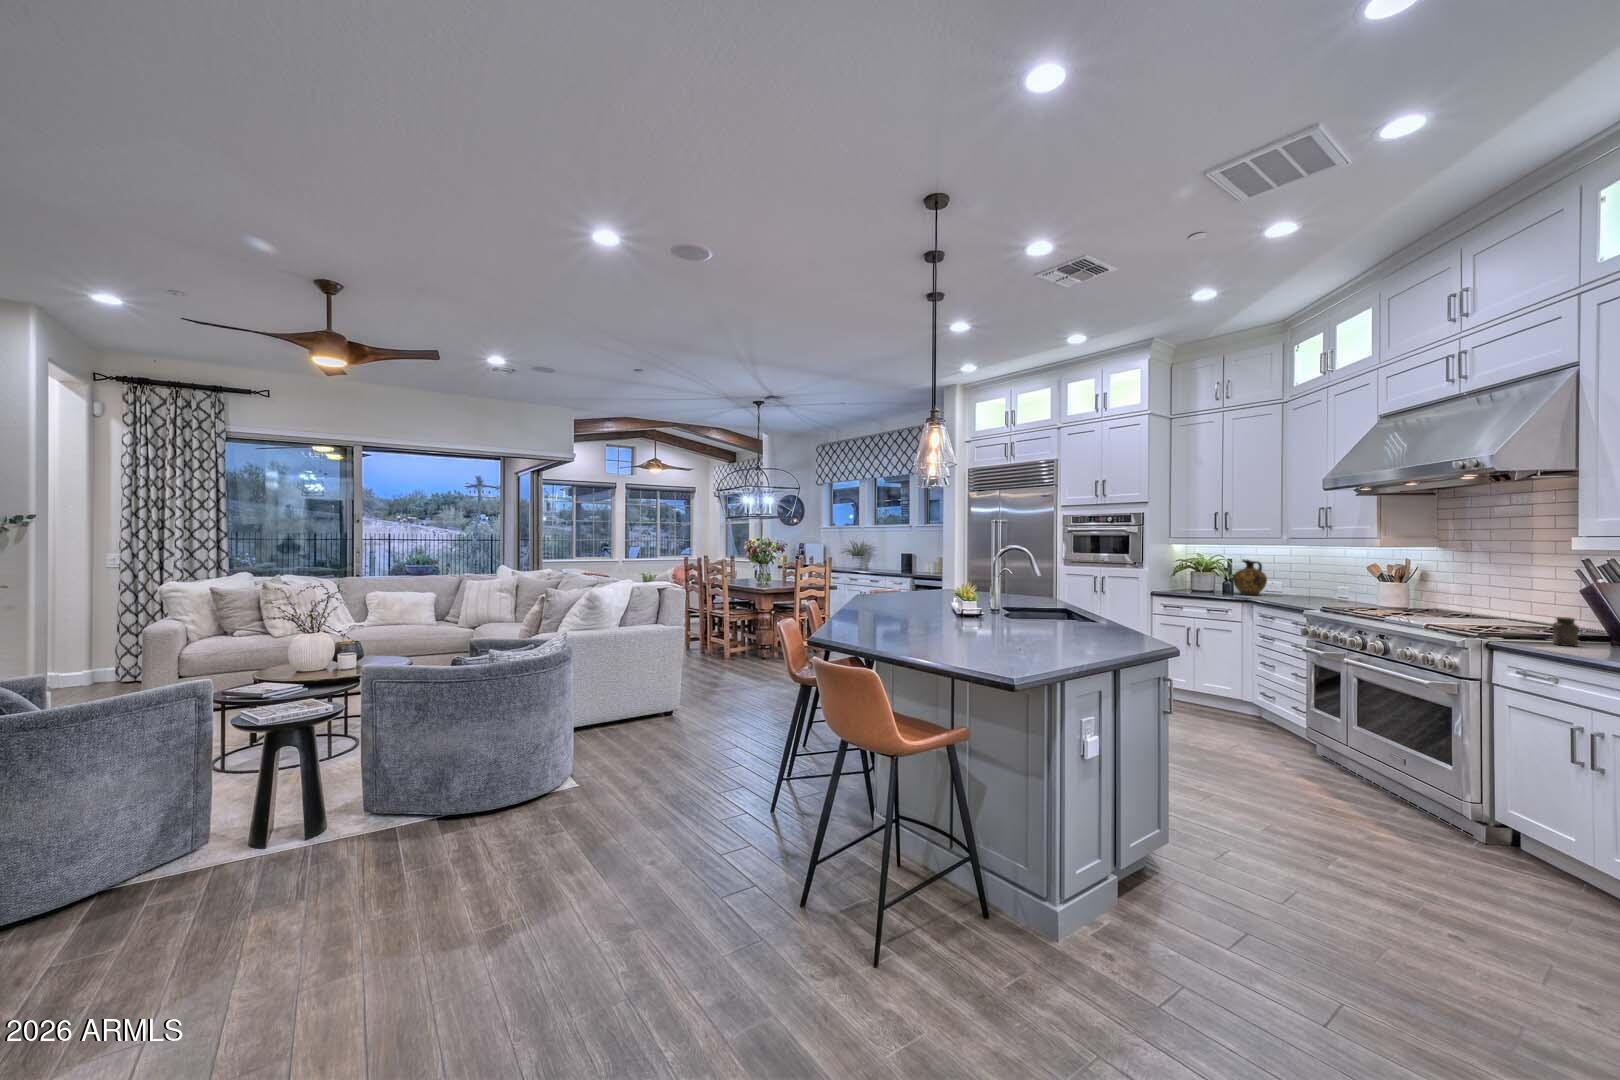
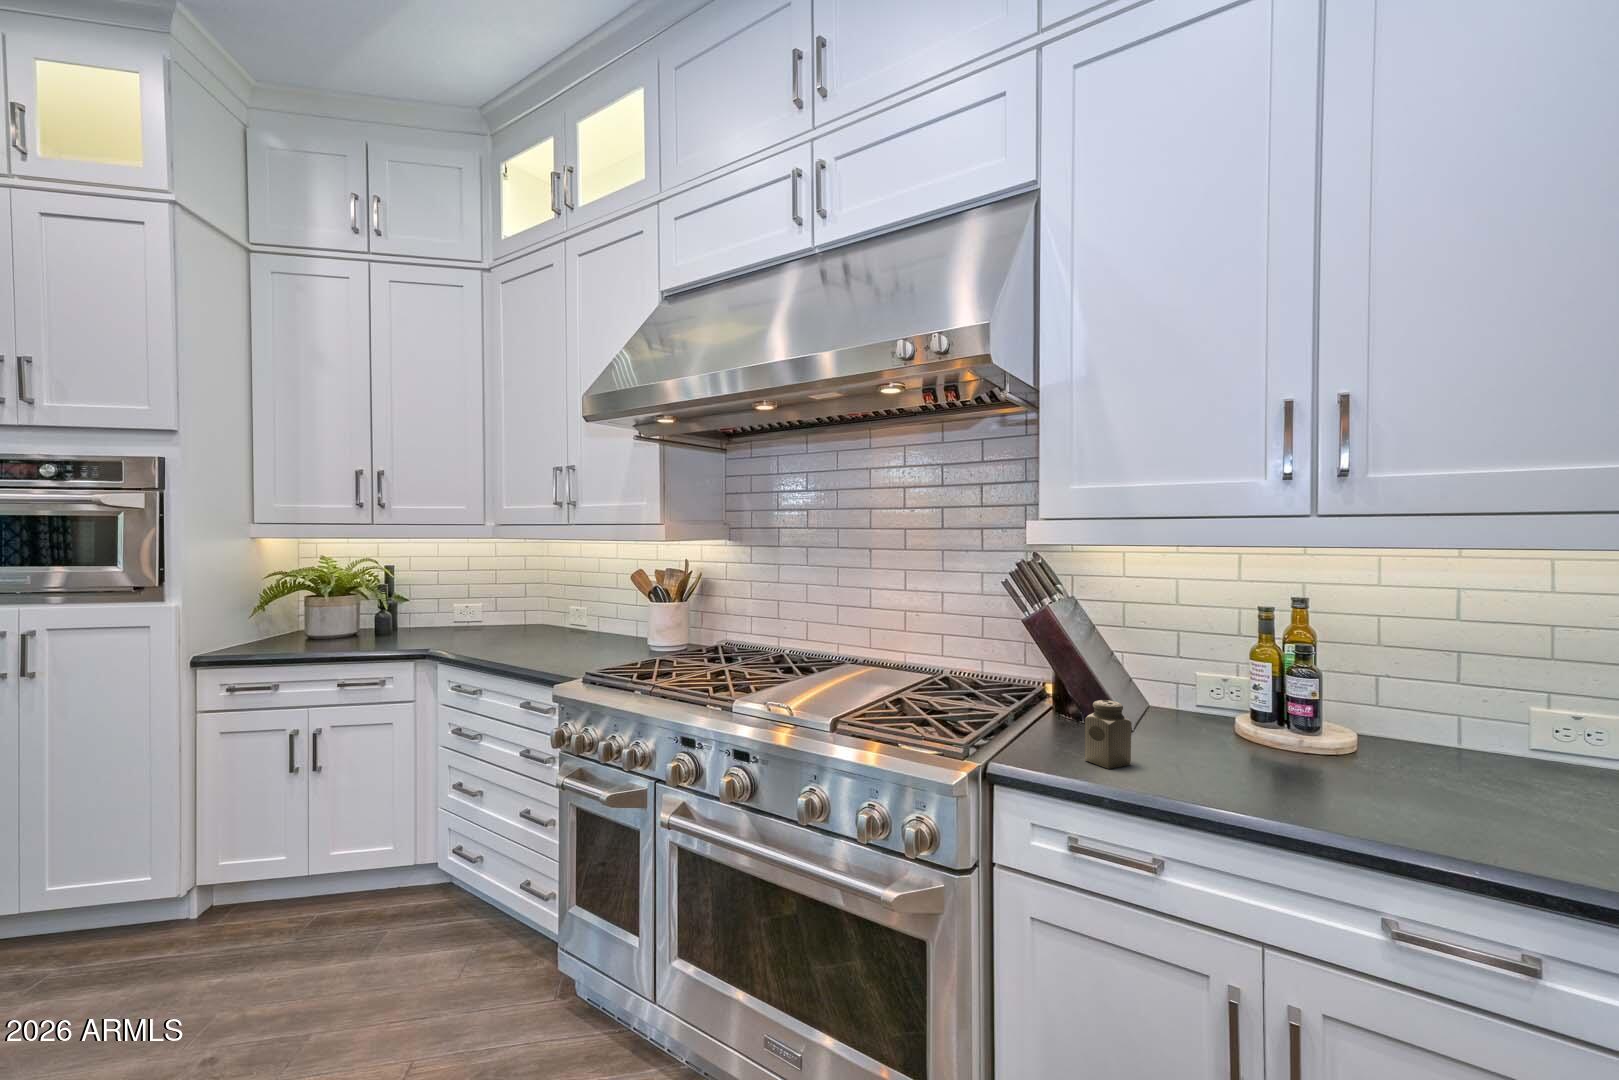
ceramic jug: present [1233,559,1267,595] -> none [394,568,459,641]

